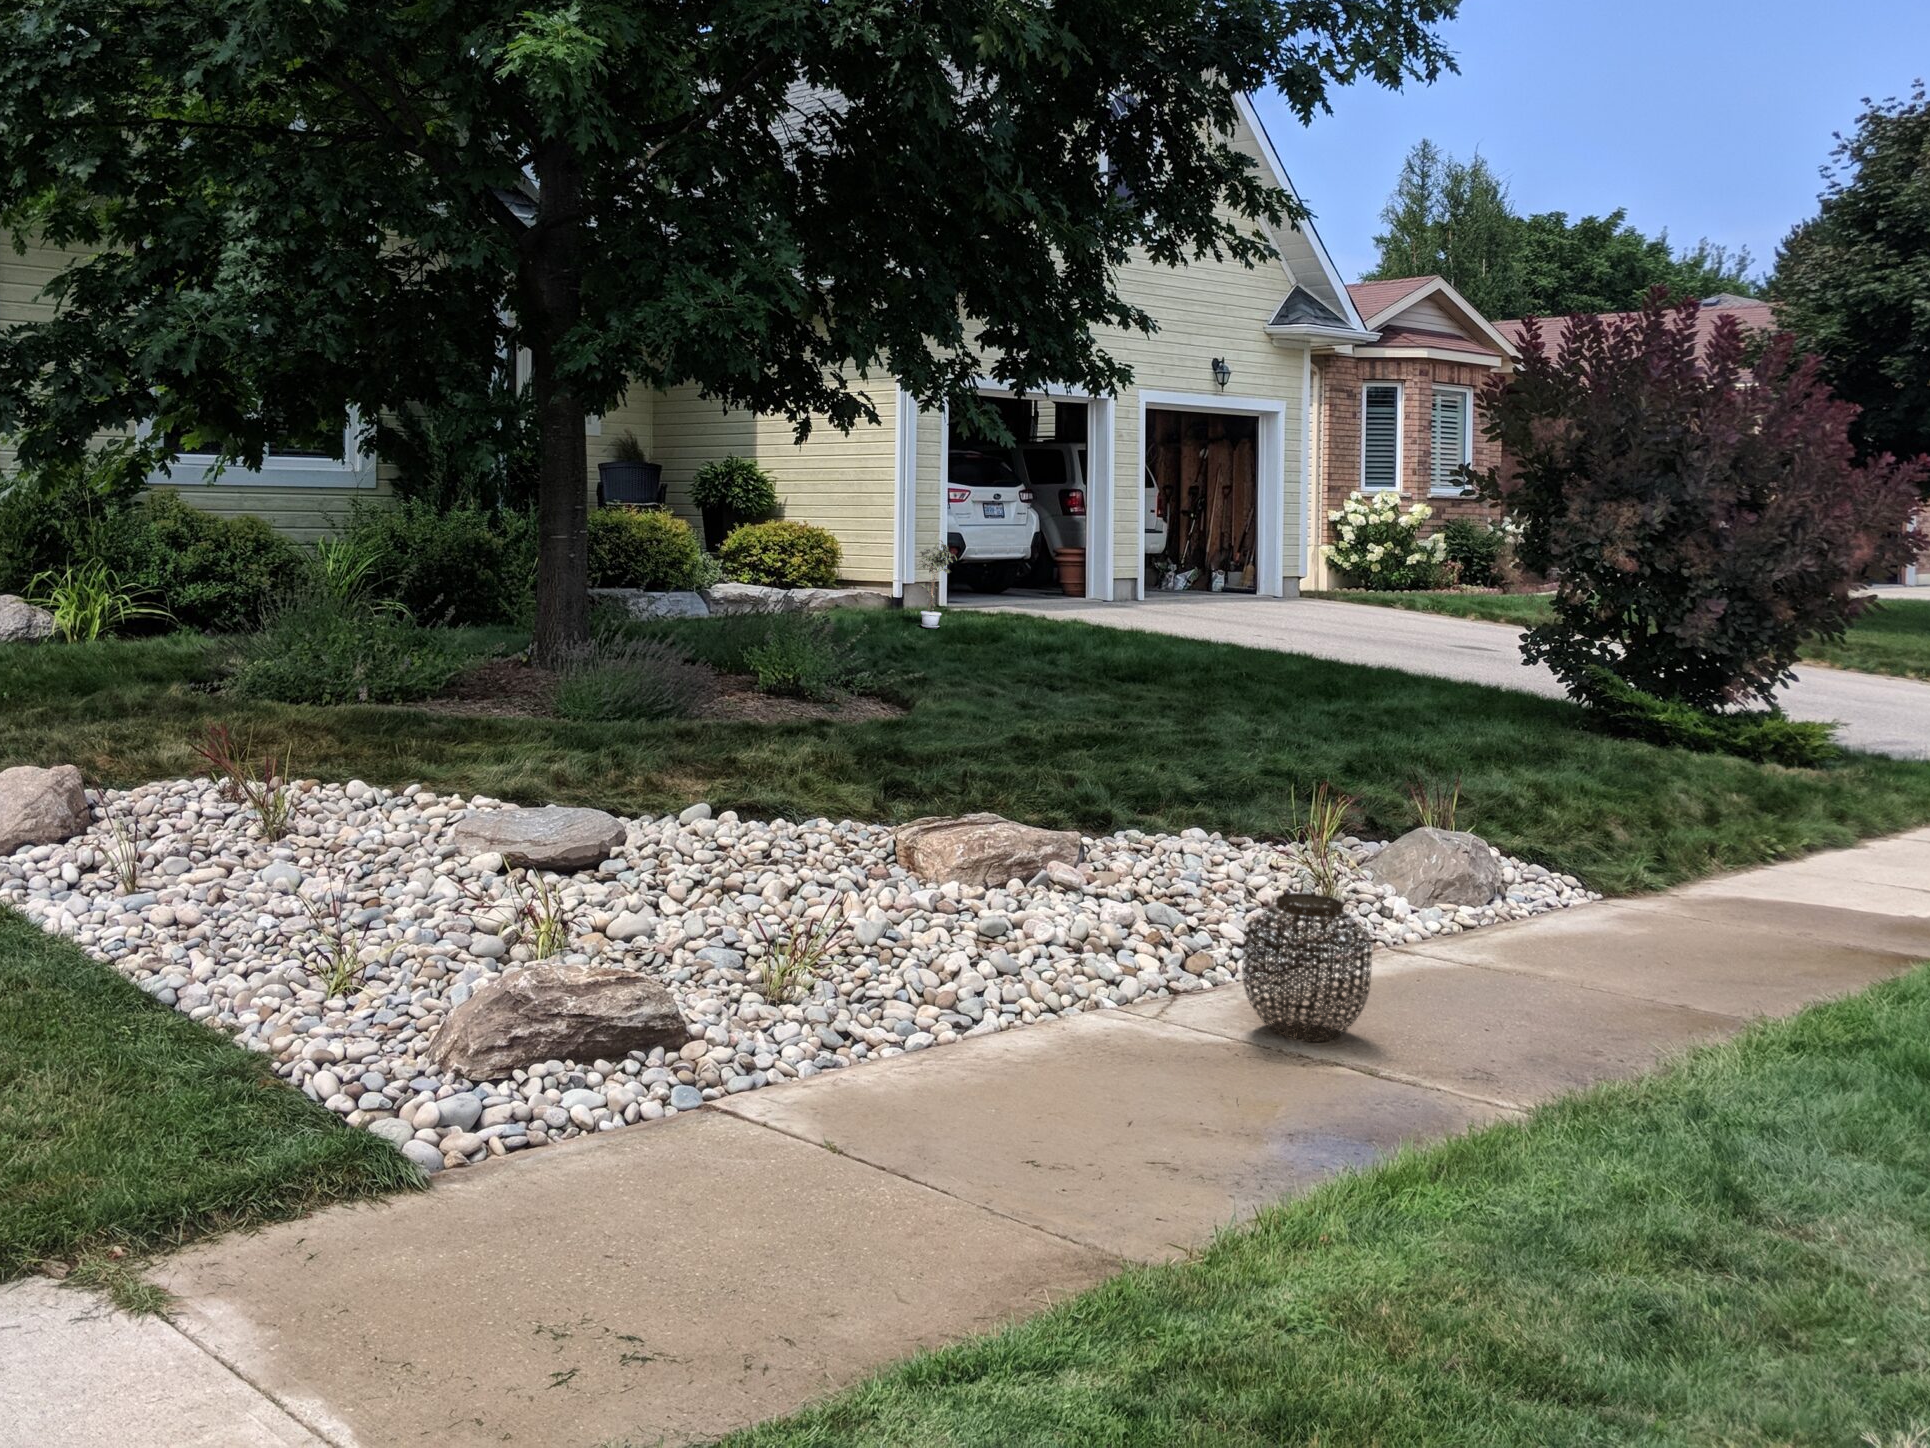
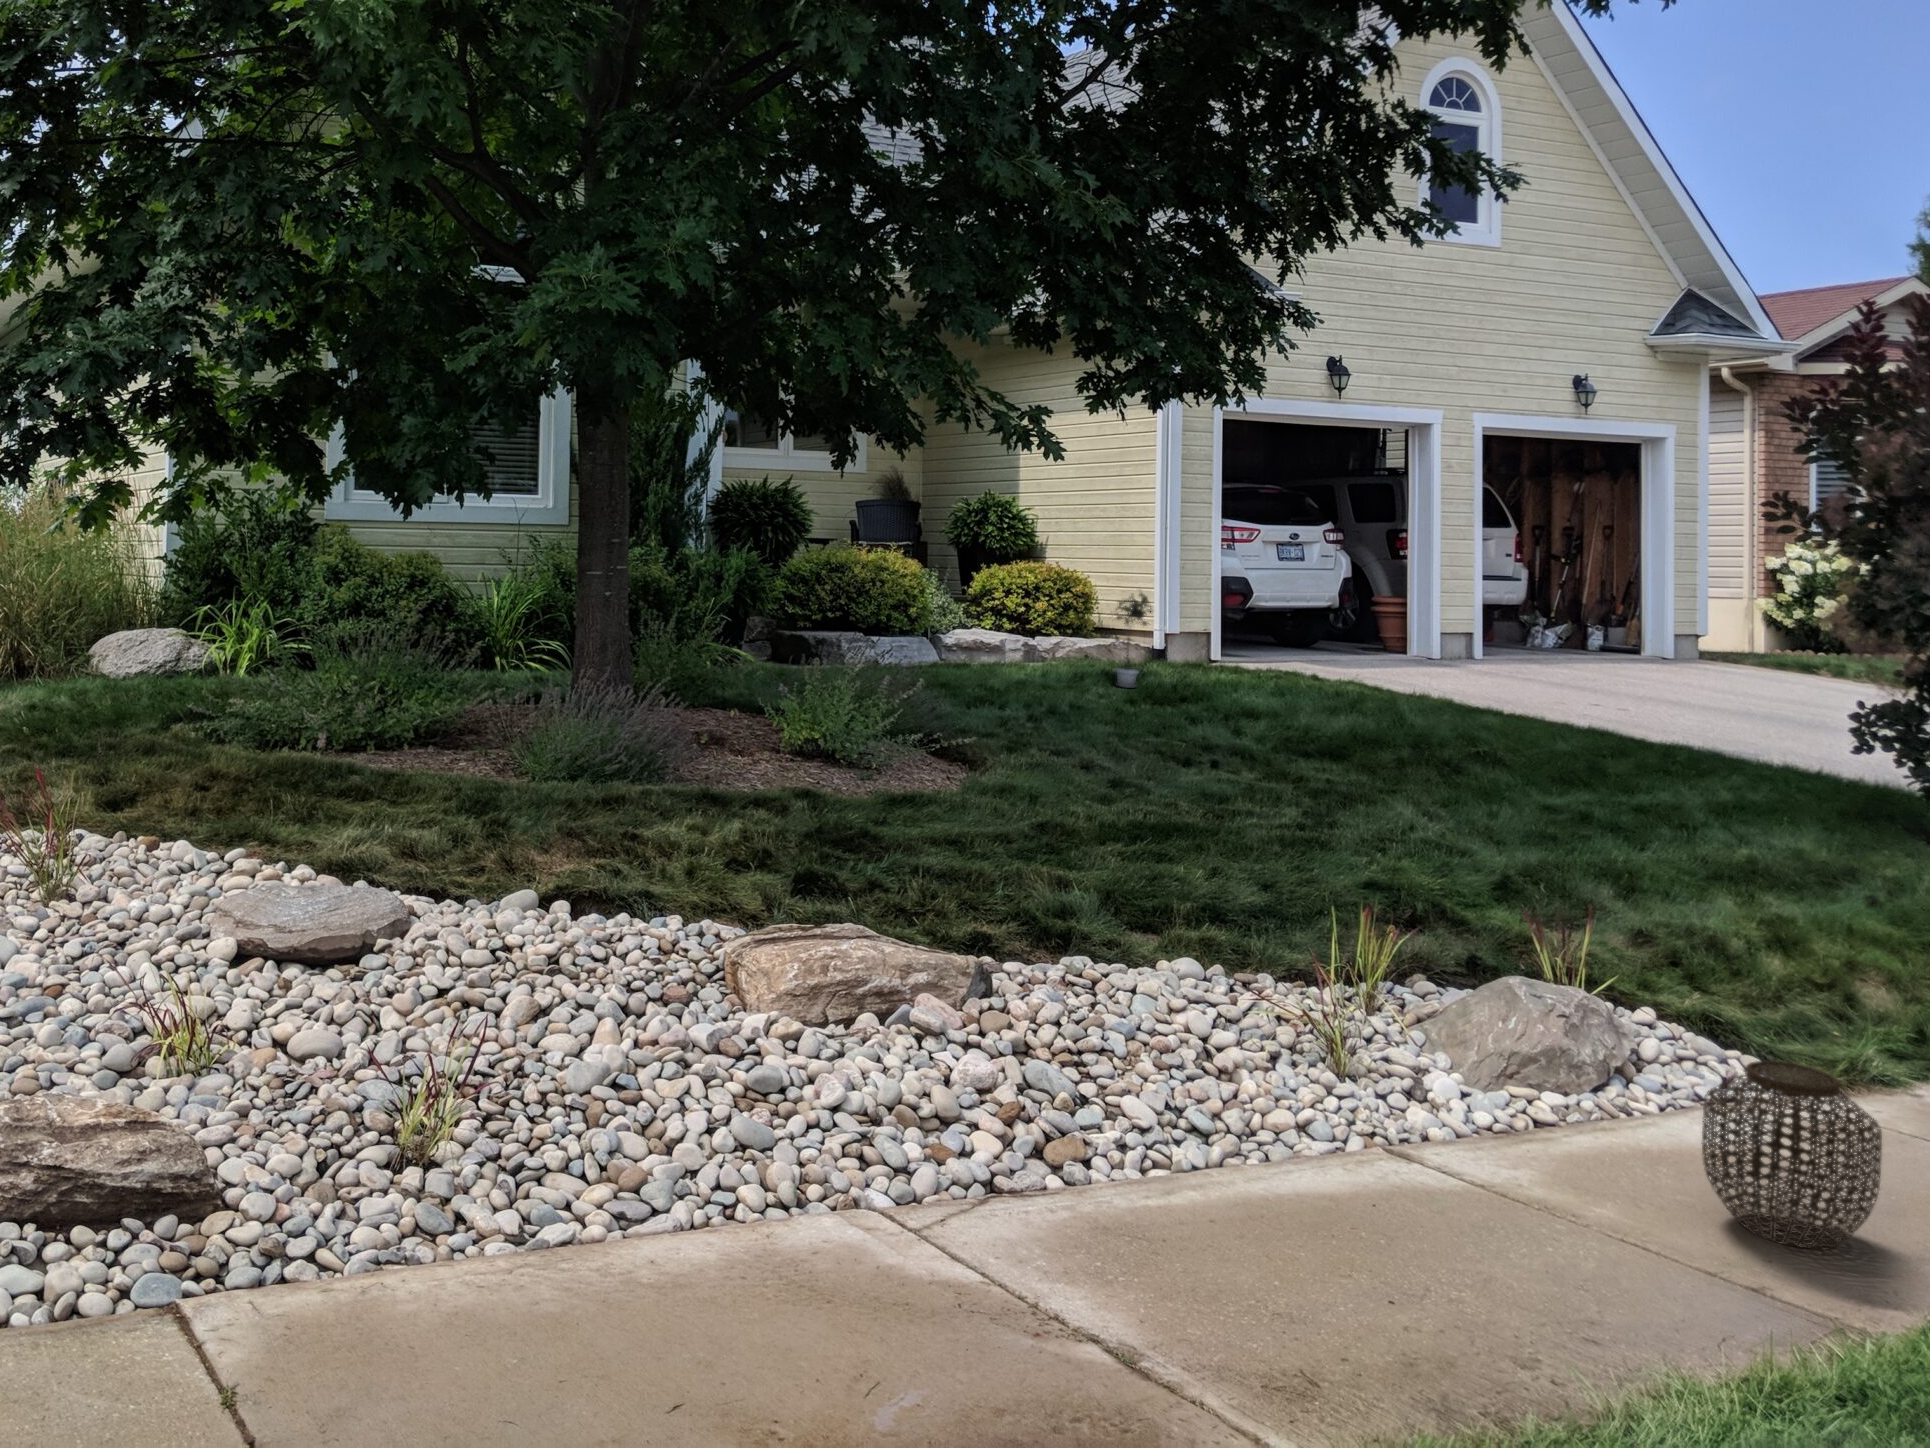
woven basket: present [1242,893,1372,1041] -> present [1702,1061,1882,1249]

